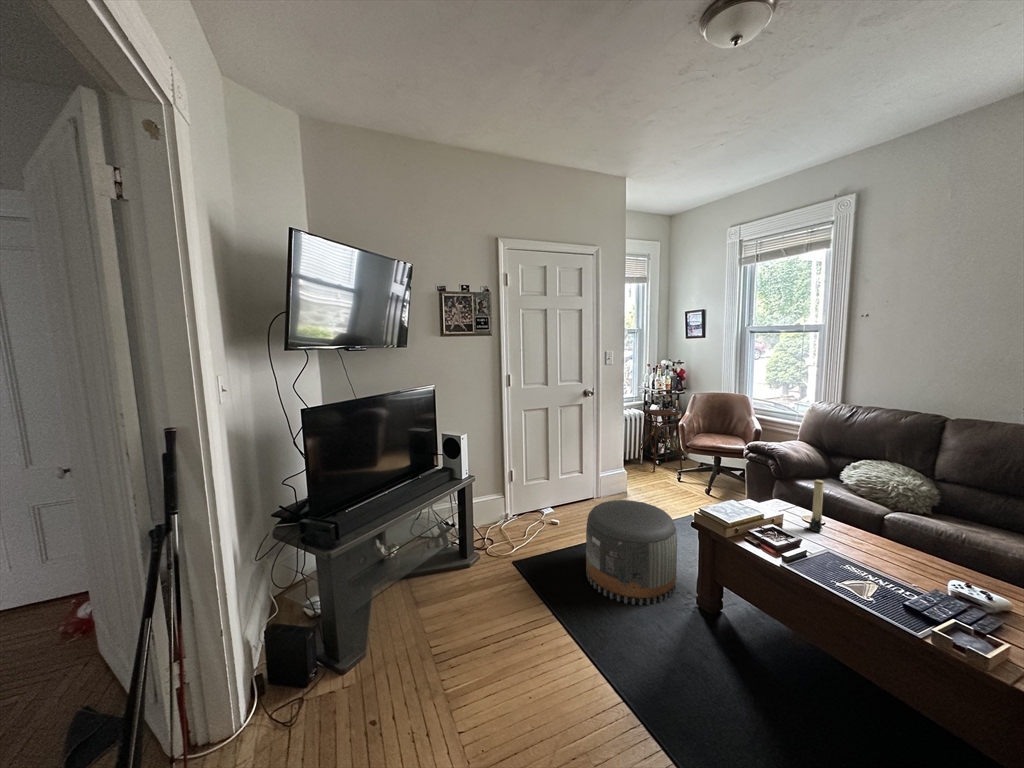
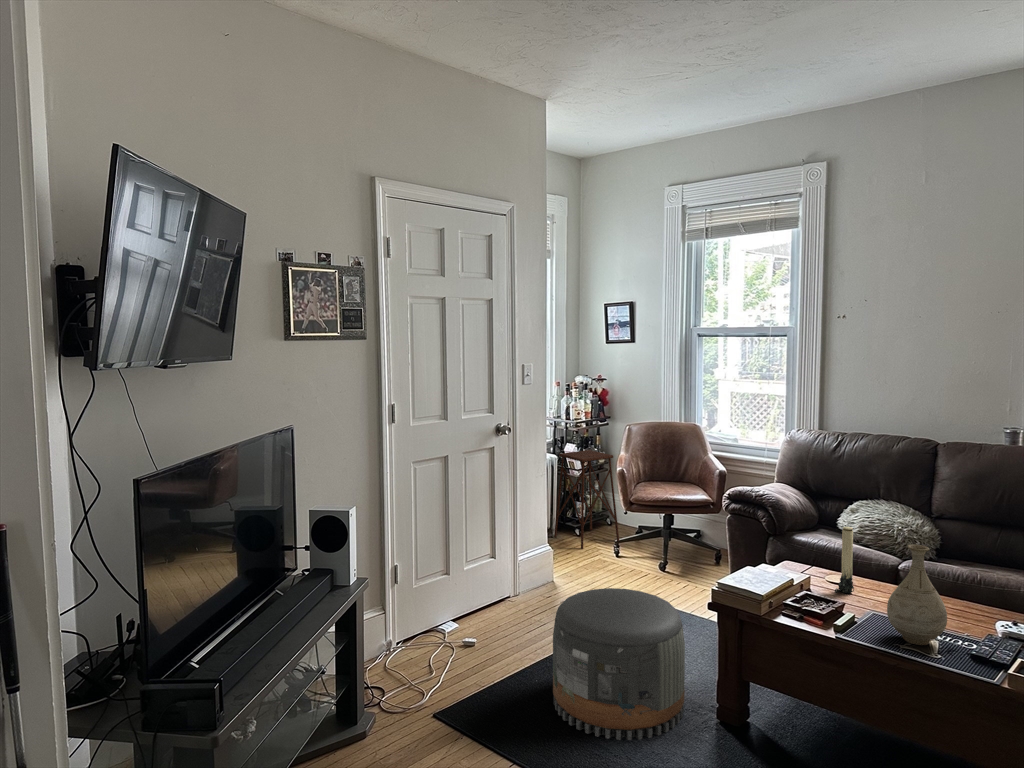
vase: none [829,502,887,587] -> present [887,544,947,645]

